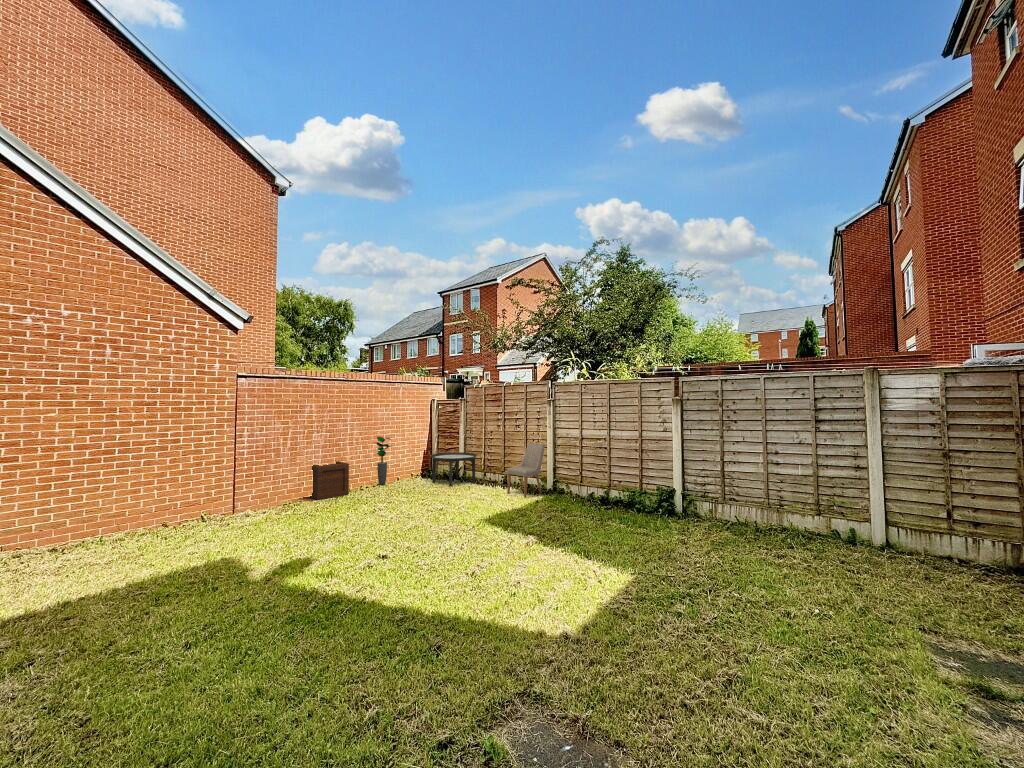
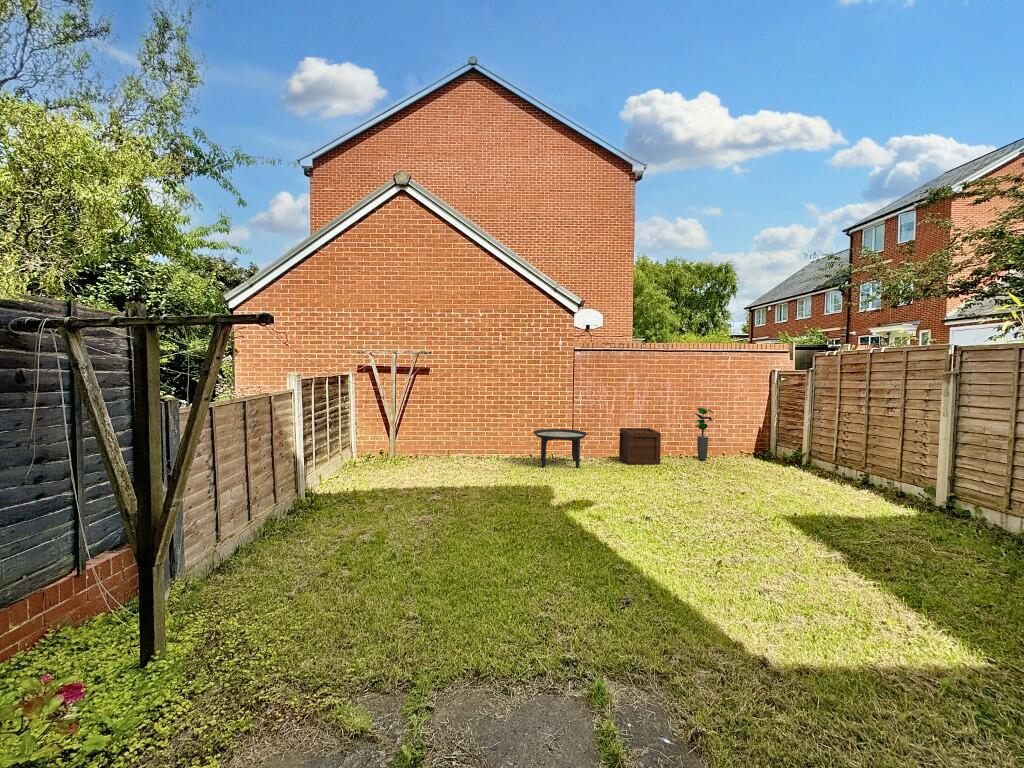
chair: present [507,443,545,497] -> none [859,433,931,509]
round table: present [430,452,477,487] -> present [533,429,587,468]

